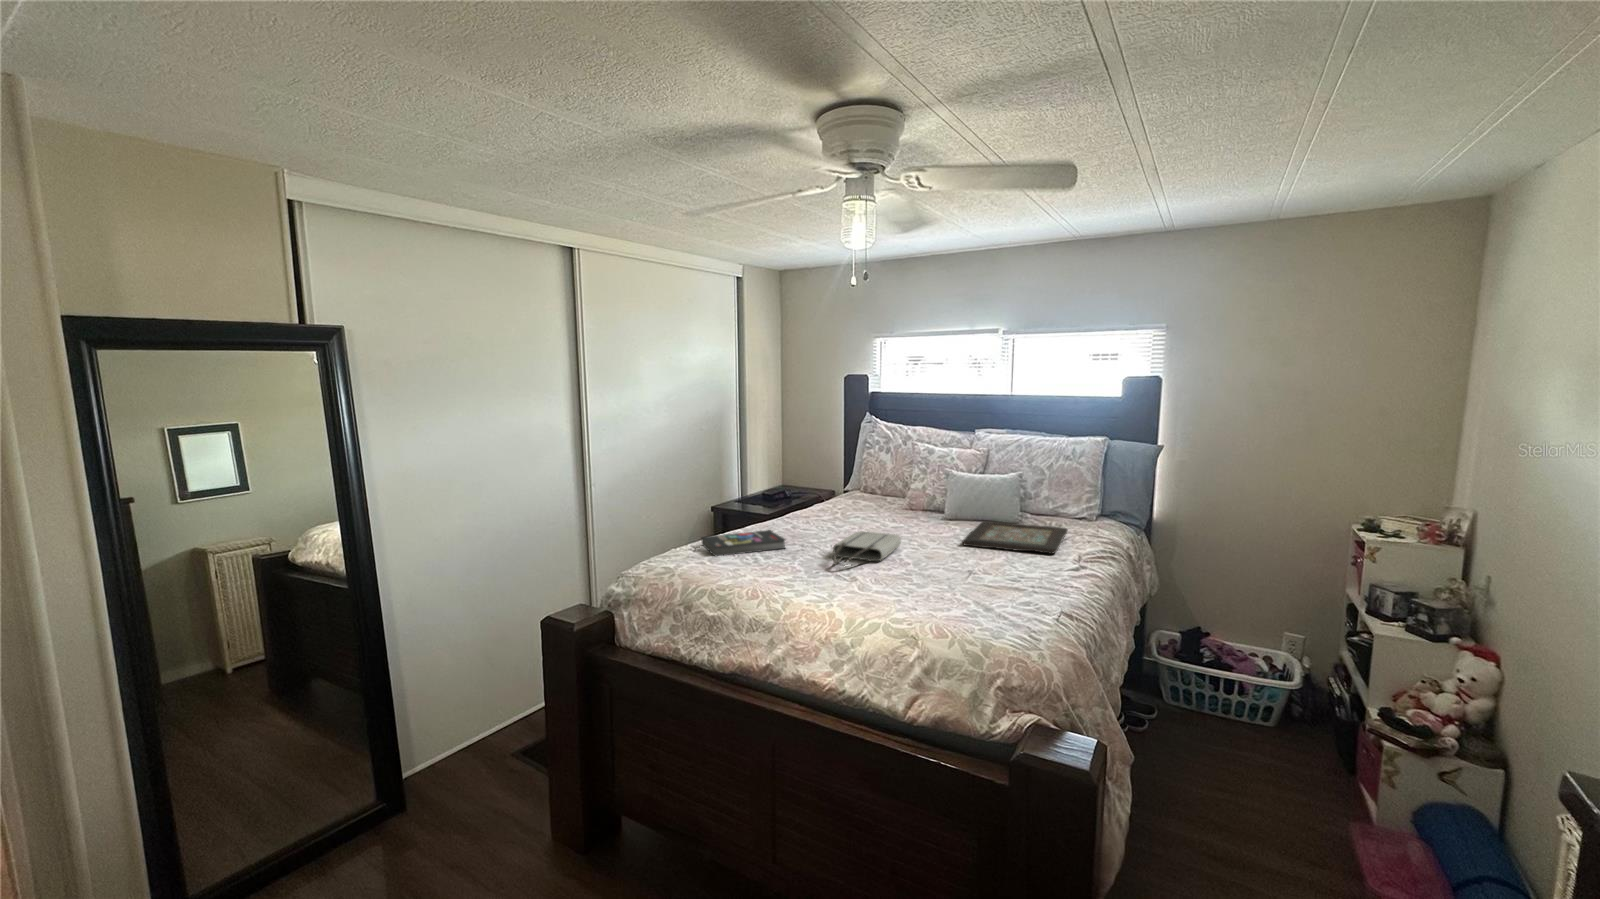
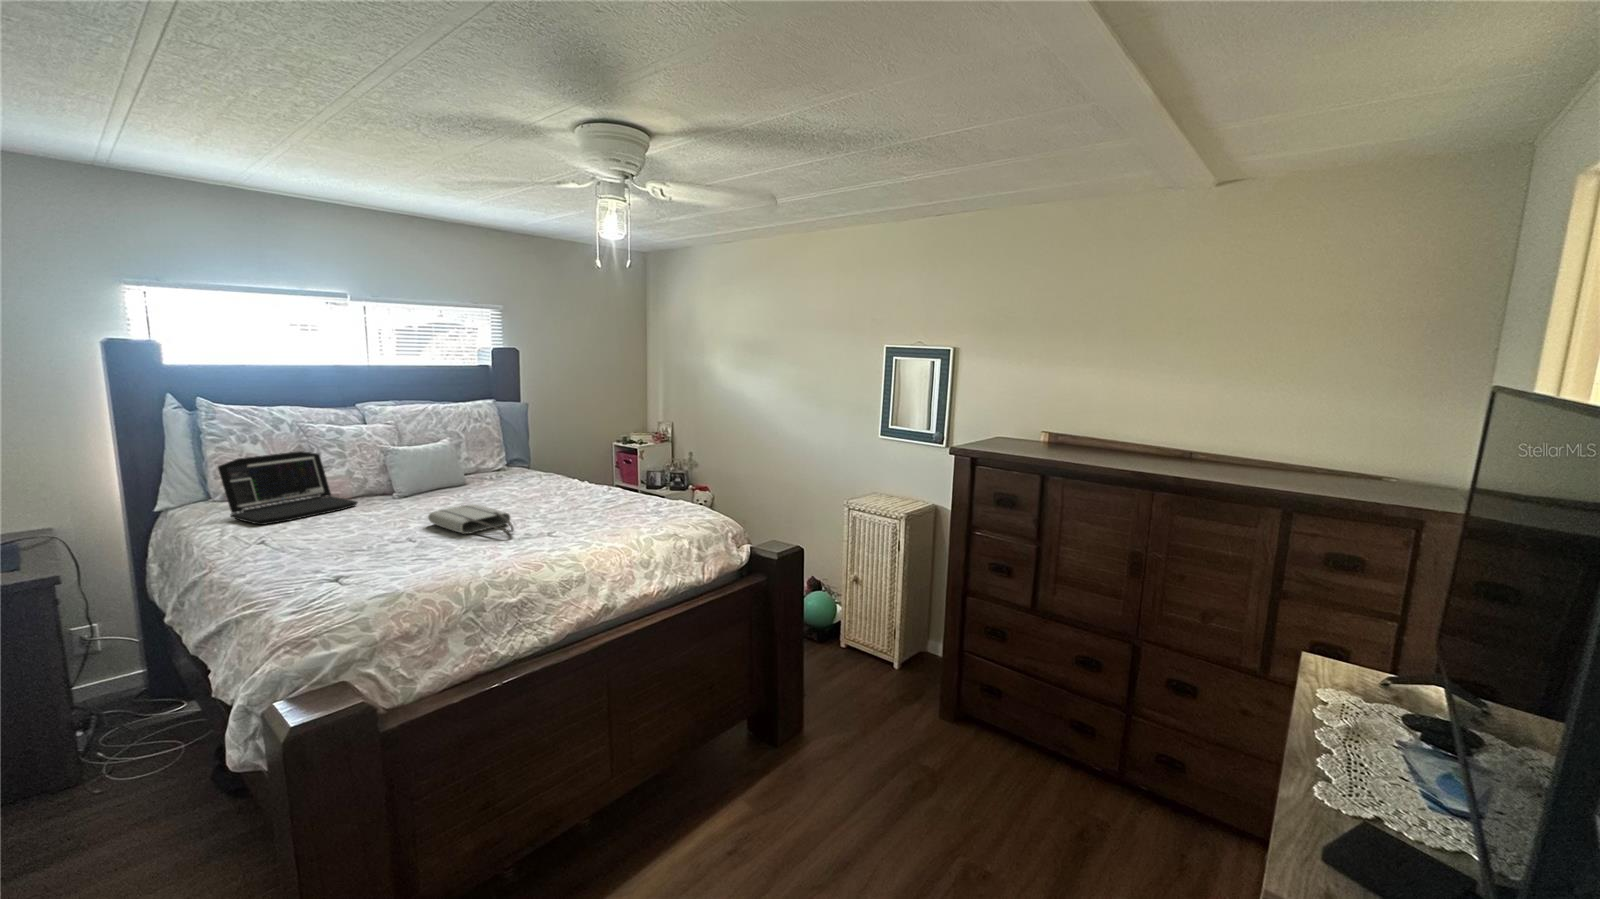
laptop: none [827,462,907,517] -> present [218,451,357,525]
decorative tray: present [963,521,1068,554] -> none [460,474,571,501]
book: present [701,530,785,556] -> none [278,539,391,584]

